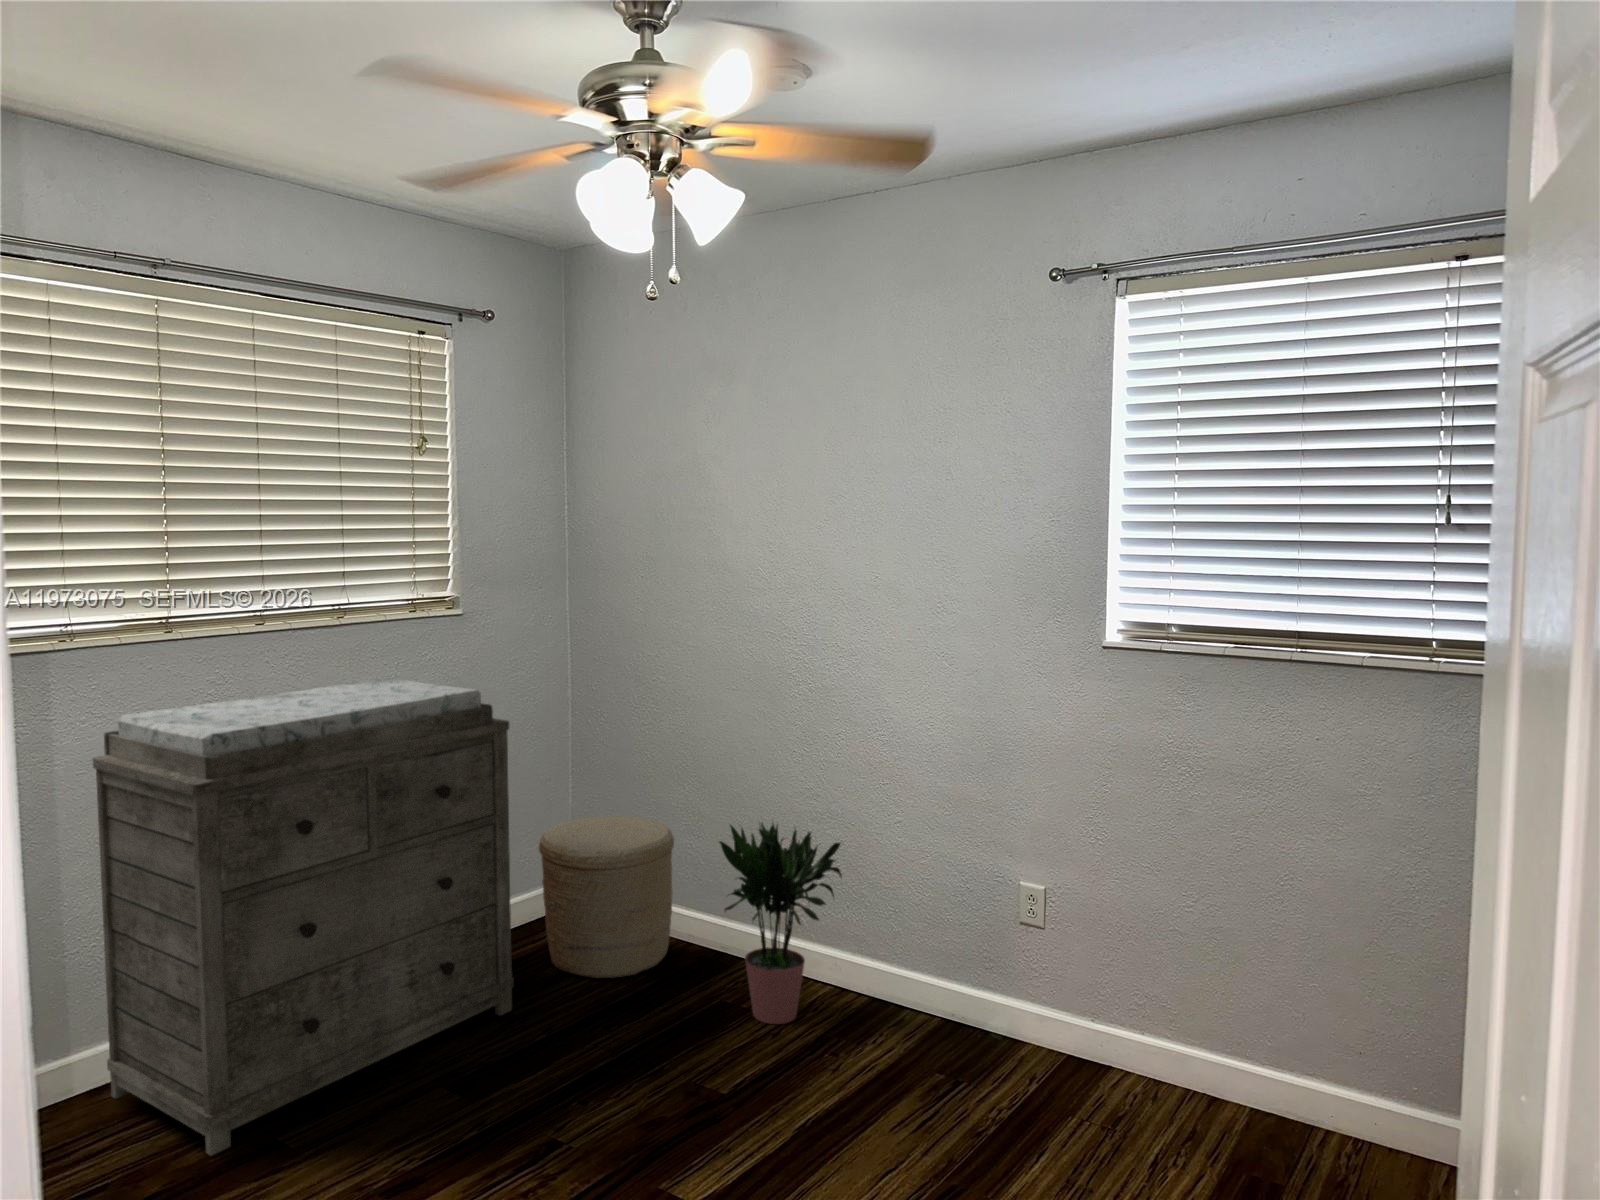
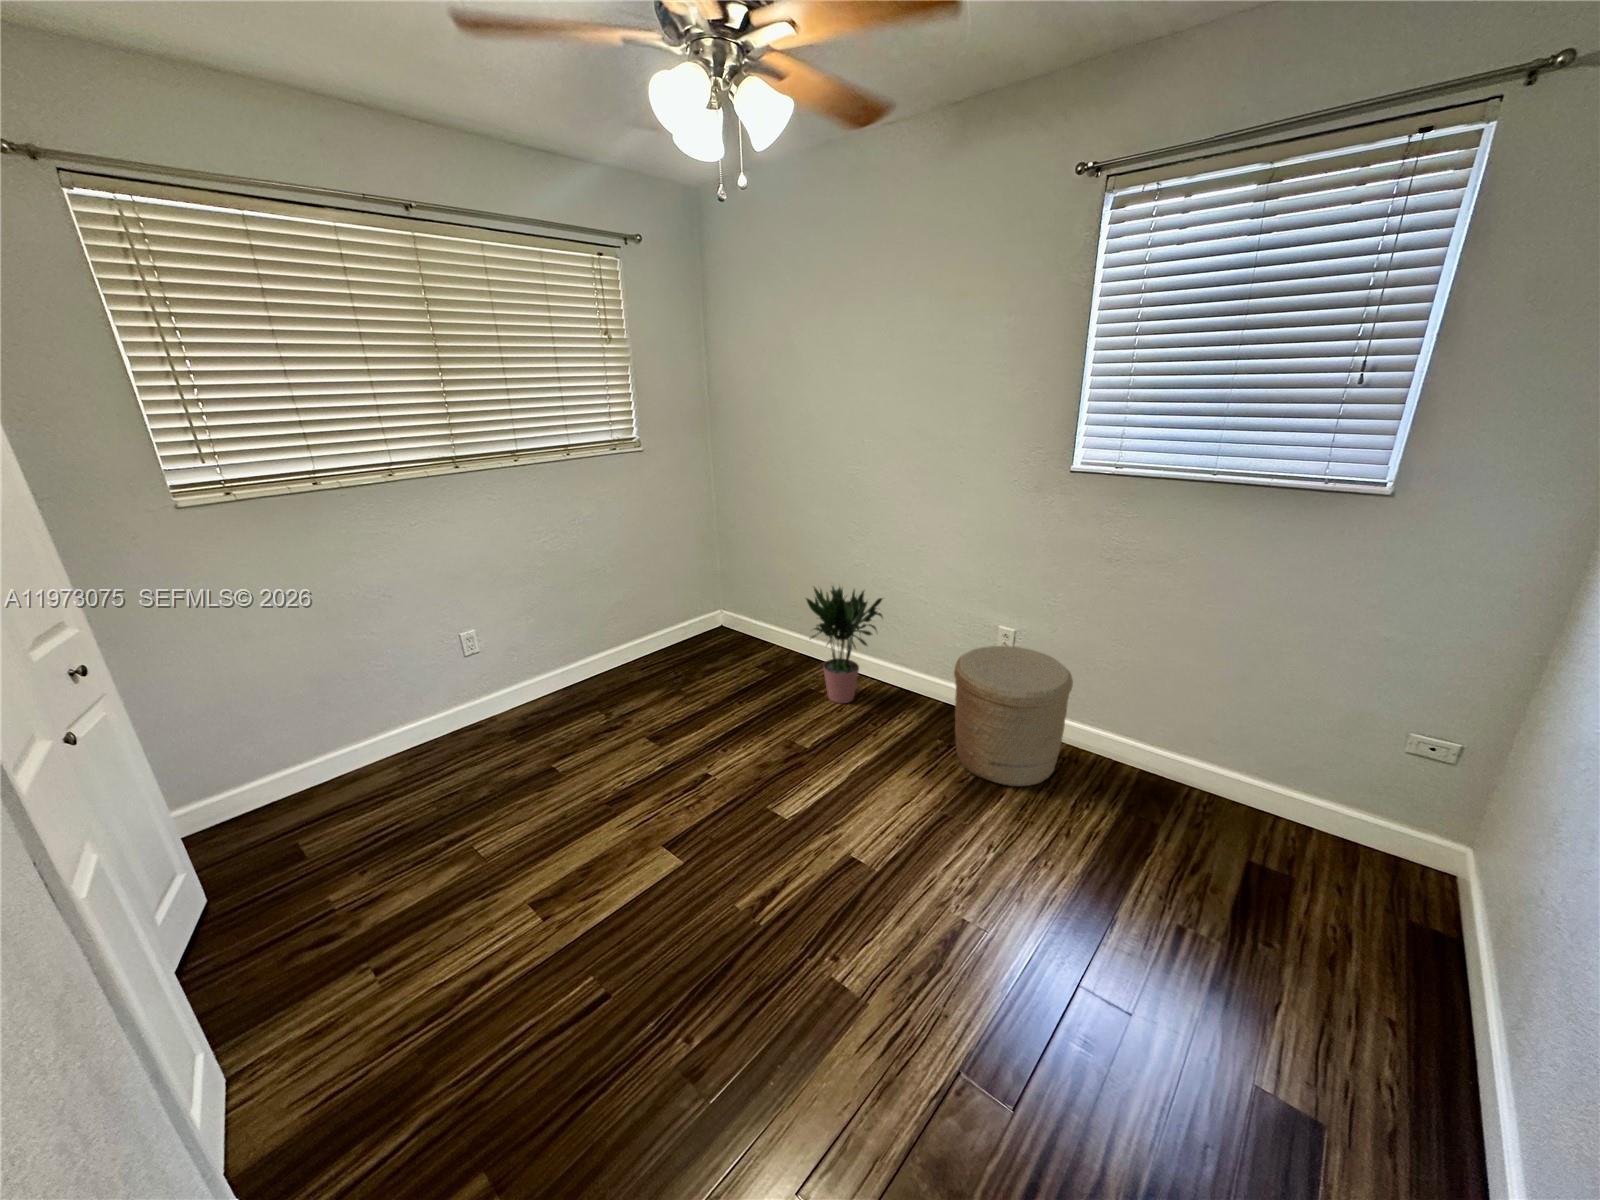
dresser: present [92,677,514,1155] -> none [420,494,688,774]
woven basket: present [539,816,674,978] -> present [954,646,1073,786]

